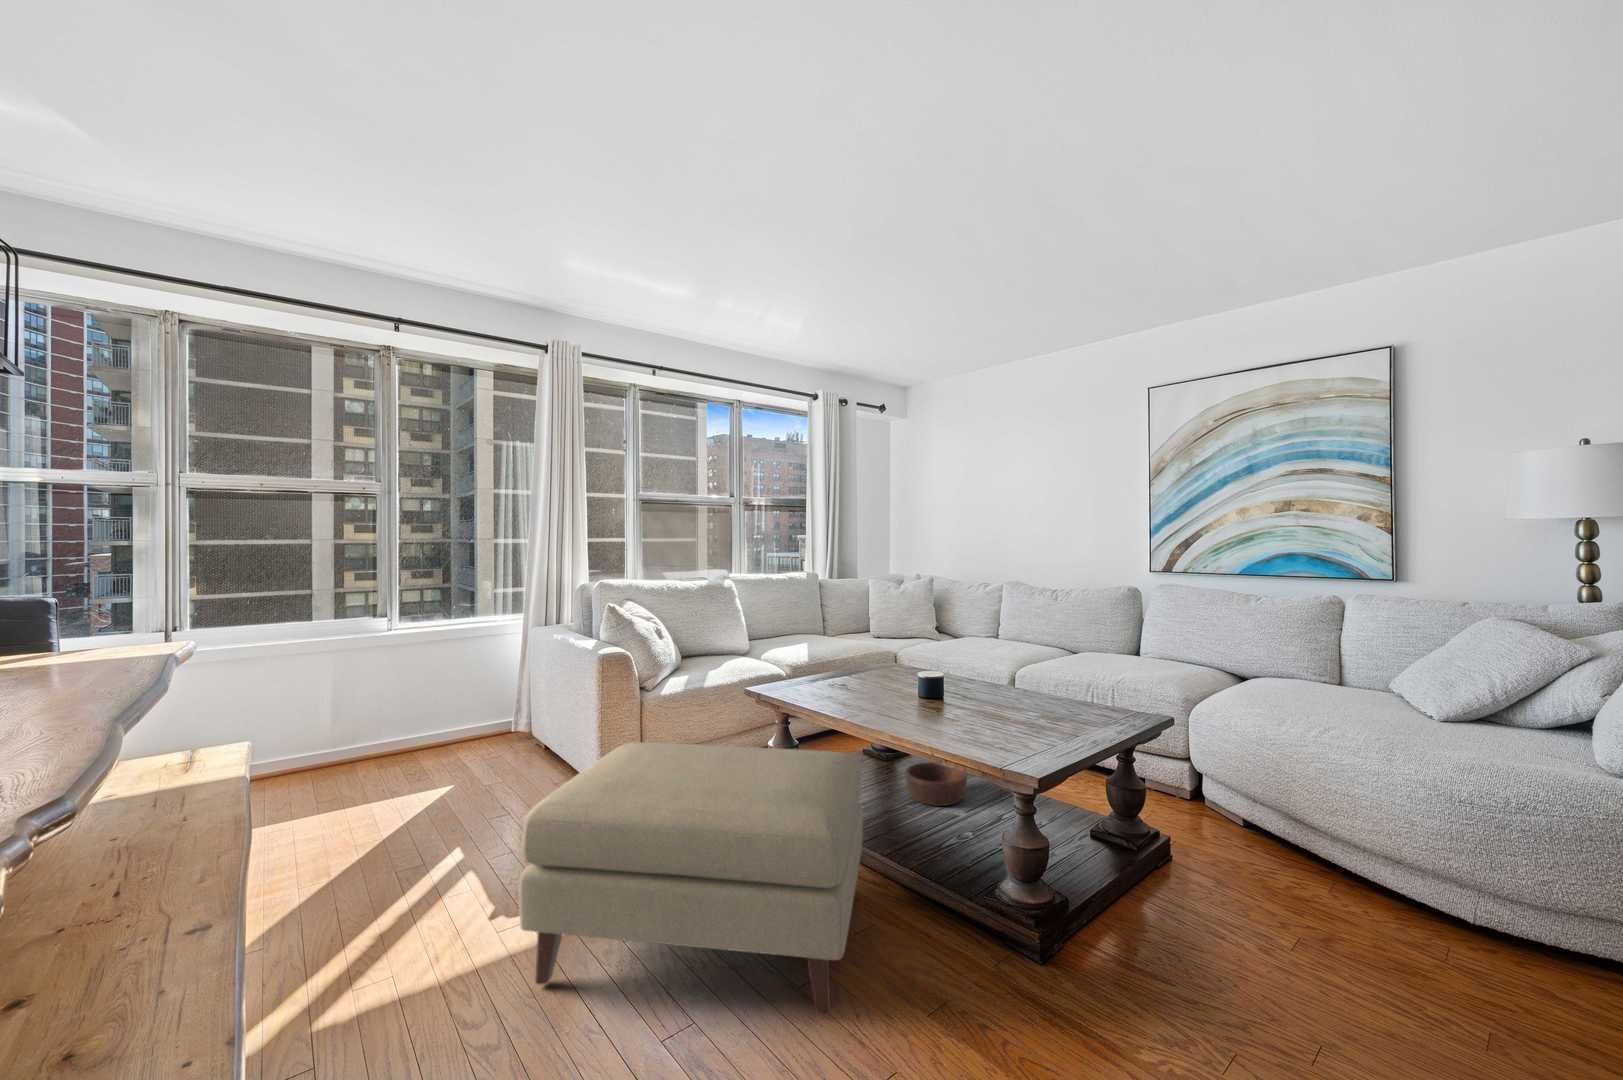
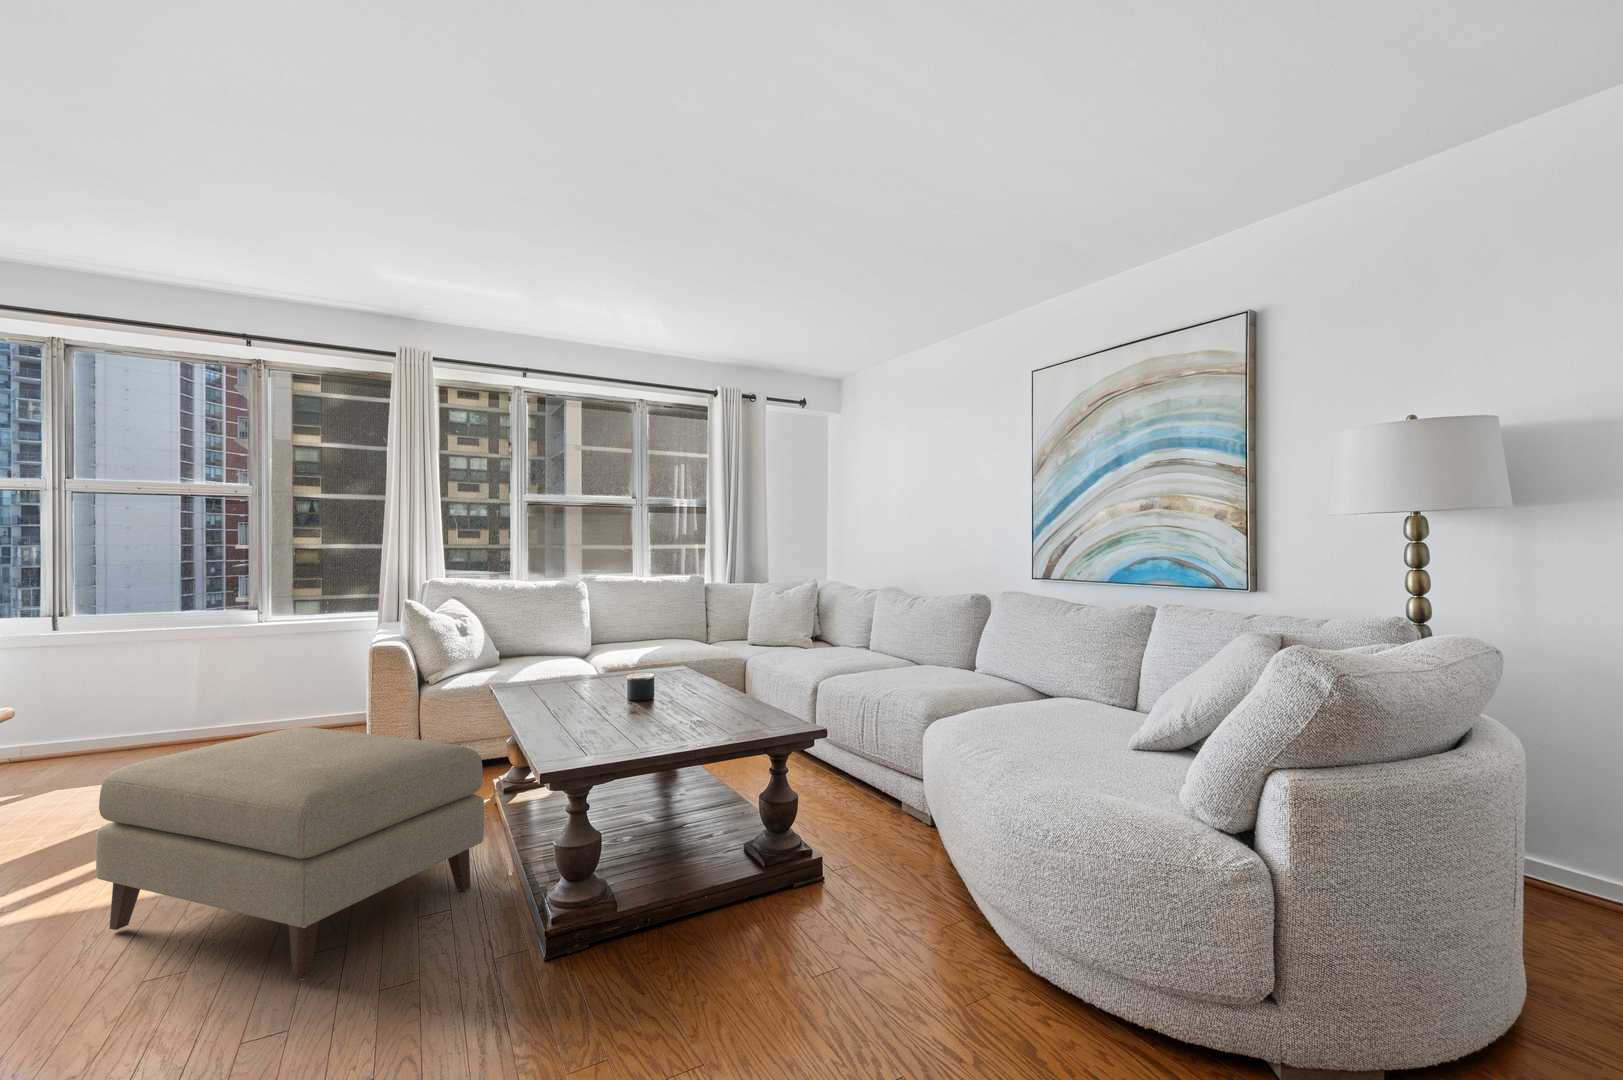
wooden bowl: present [905,762,967,806] -> none [627,775,693,818]

